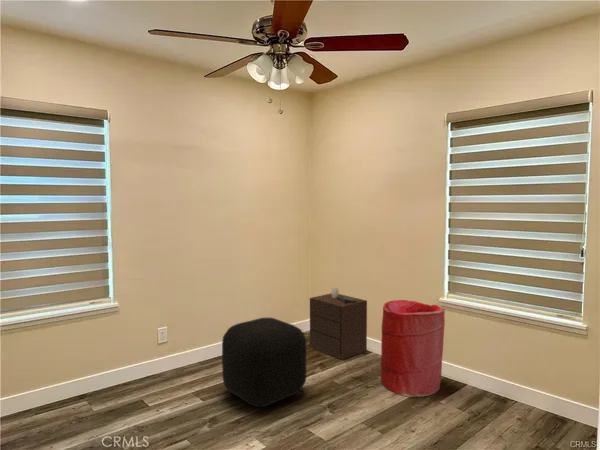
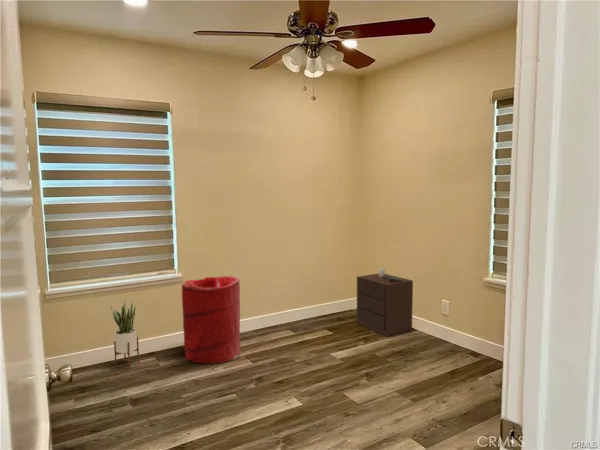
laundry hamper: present [381,300,445,397] -> present [182,276,241,364]
ottoman: present [222,318,306,407] -> none [270,291,347,371]
potted plant: none [32,337,68,418] -> present [110,300,139,369]

